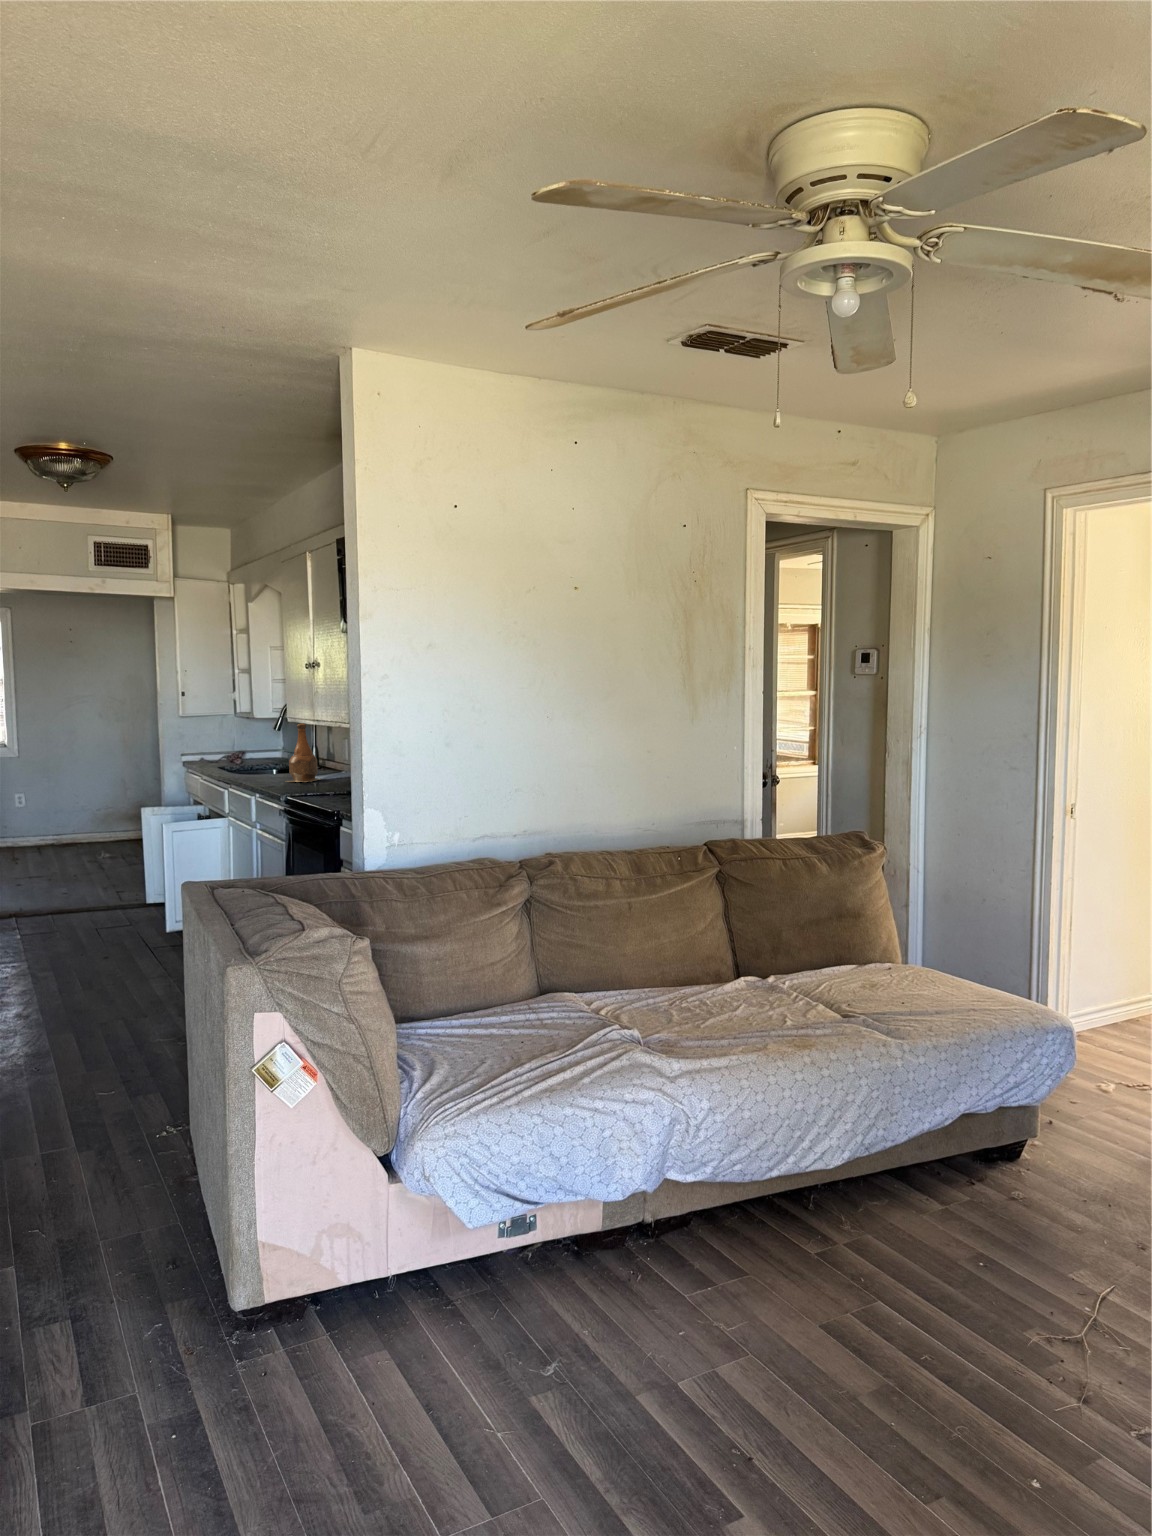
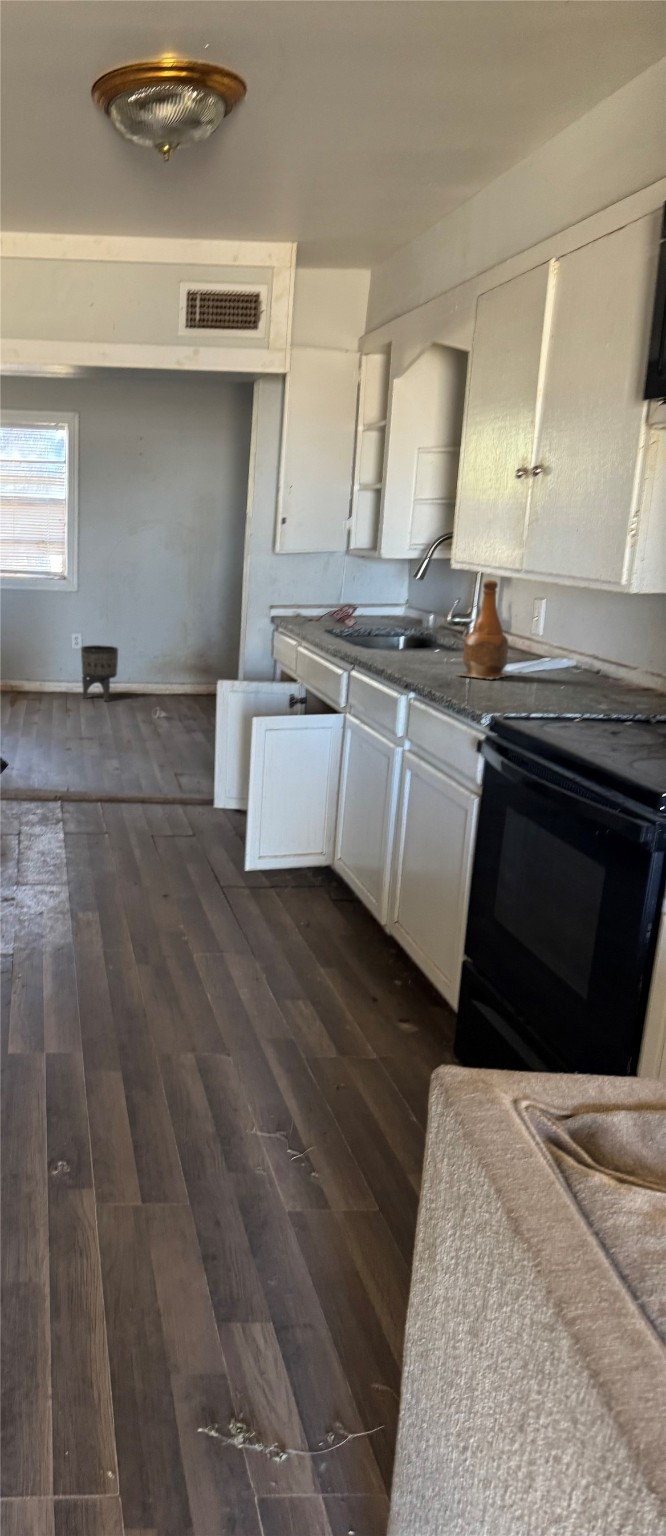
planter: none [27,805,61,851] -> present [81,645,118,702]

